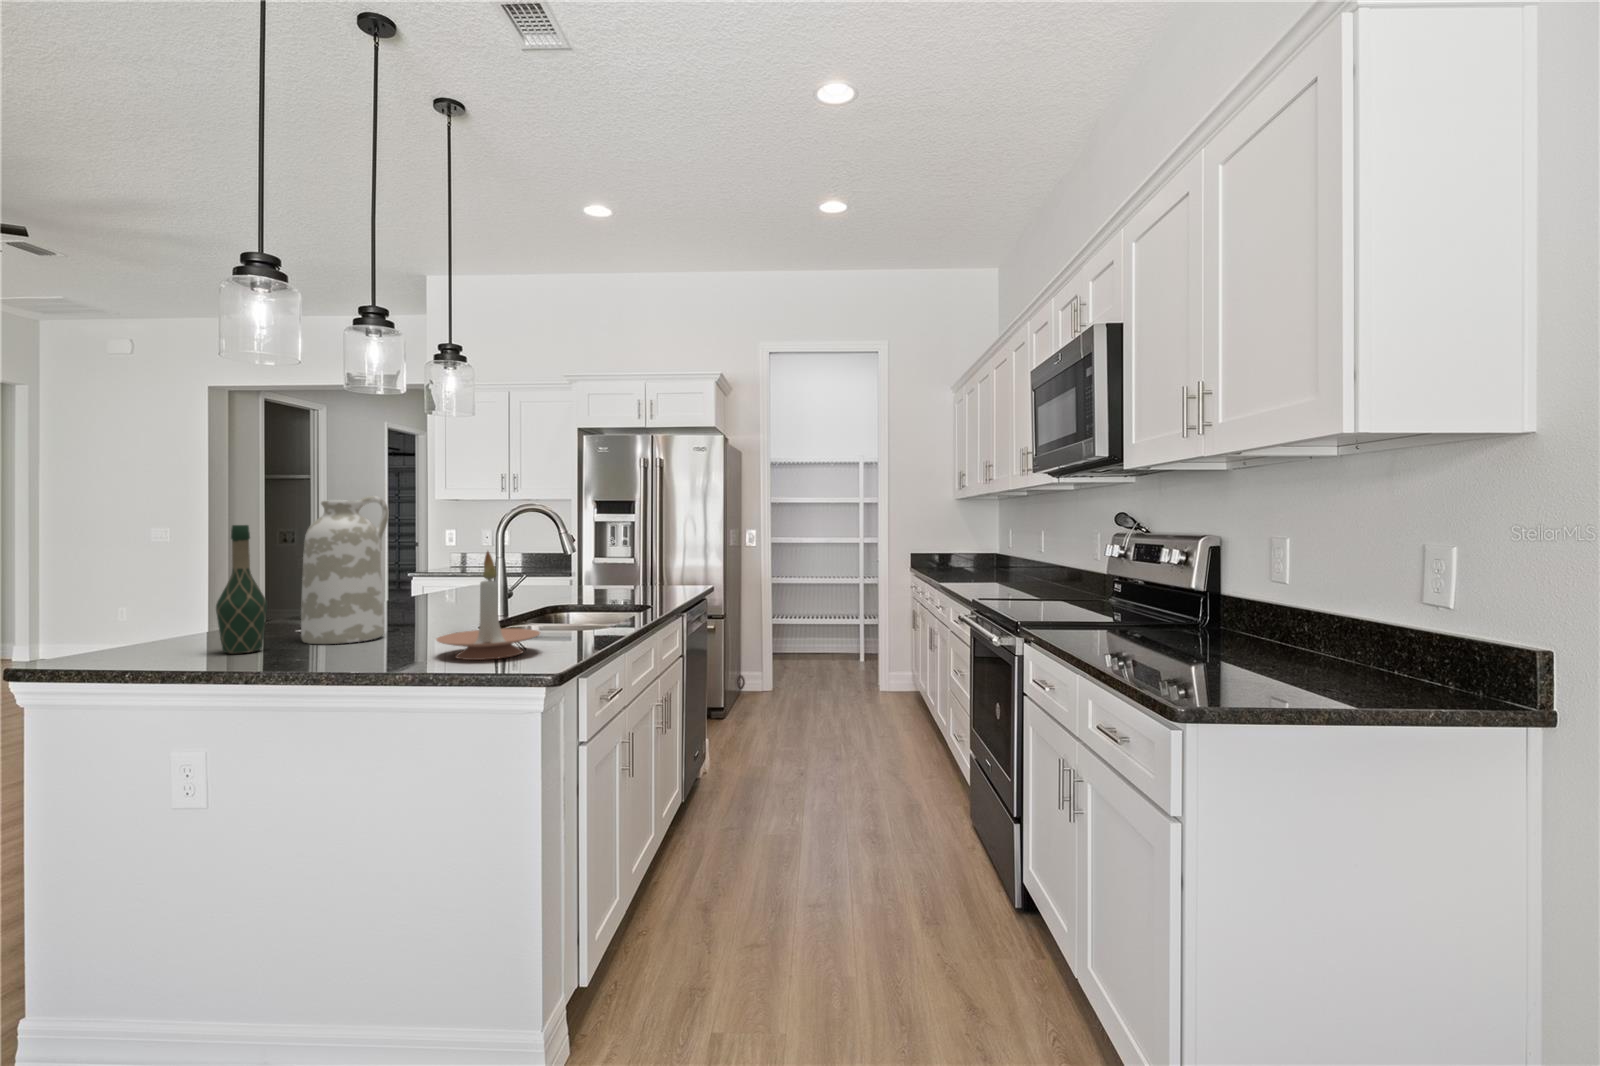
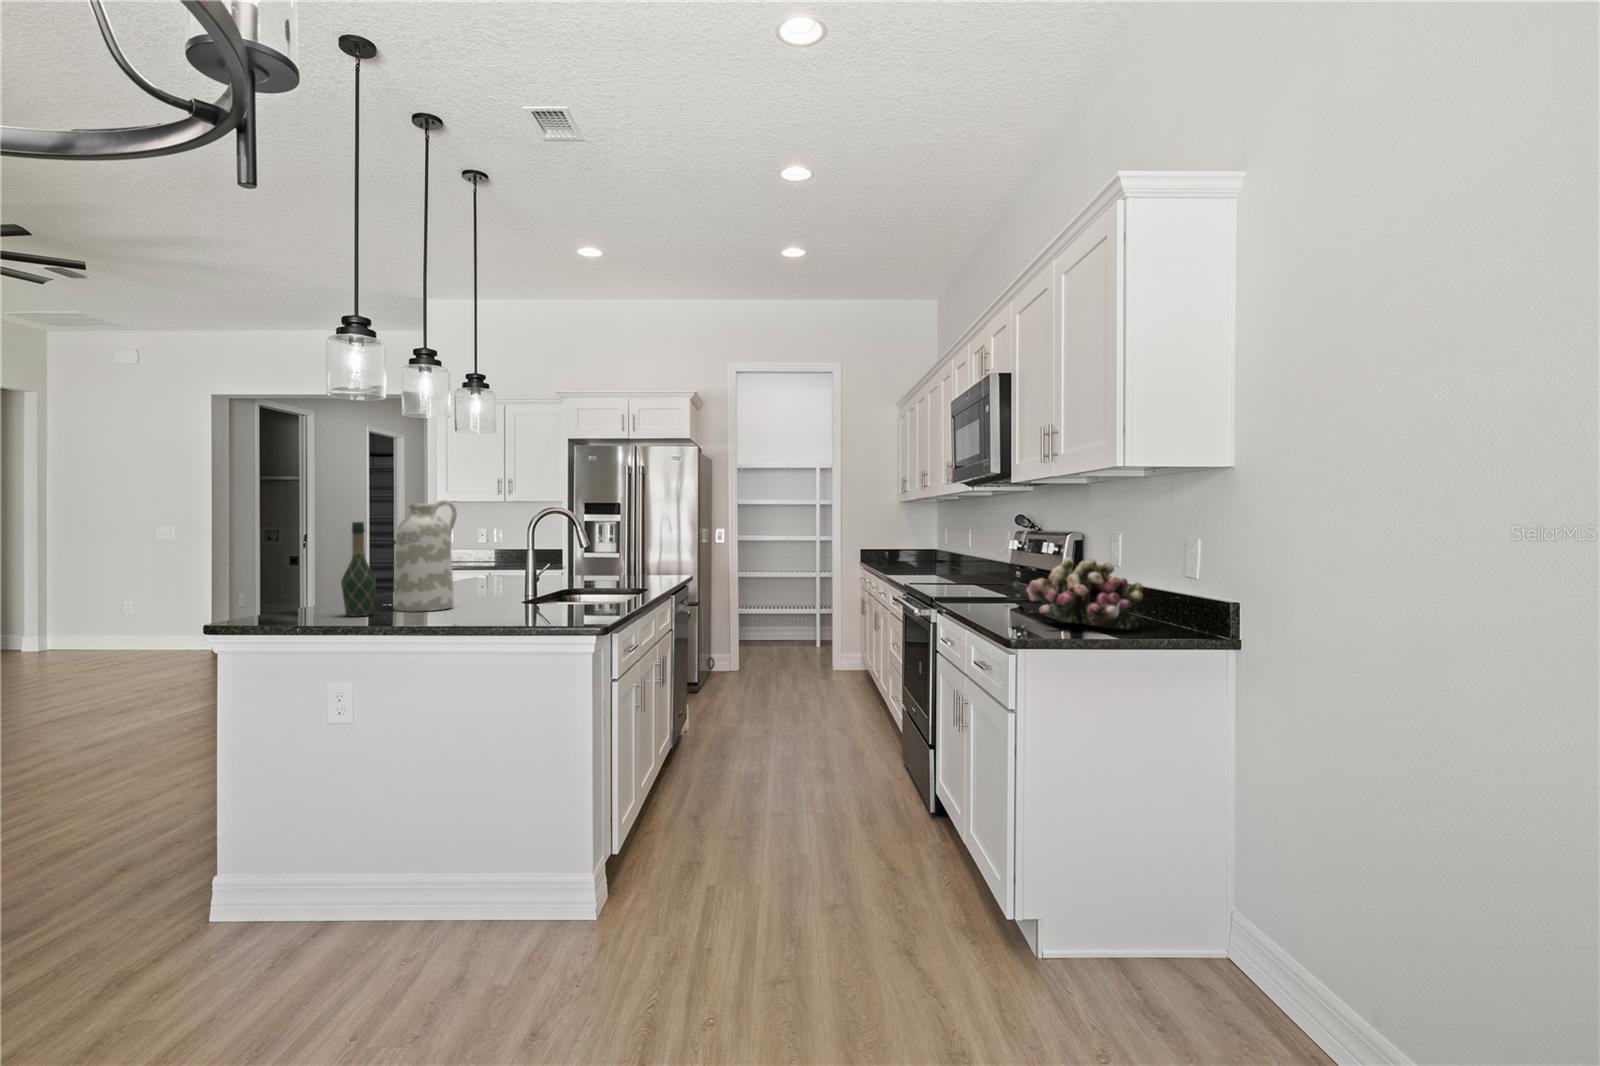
candle holder: present [436,551,540,660] -> none [506,541,580,620]
flower arrangement: none [1169,573,1362,686] -> present [1026,557,1143,630]

